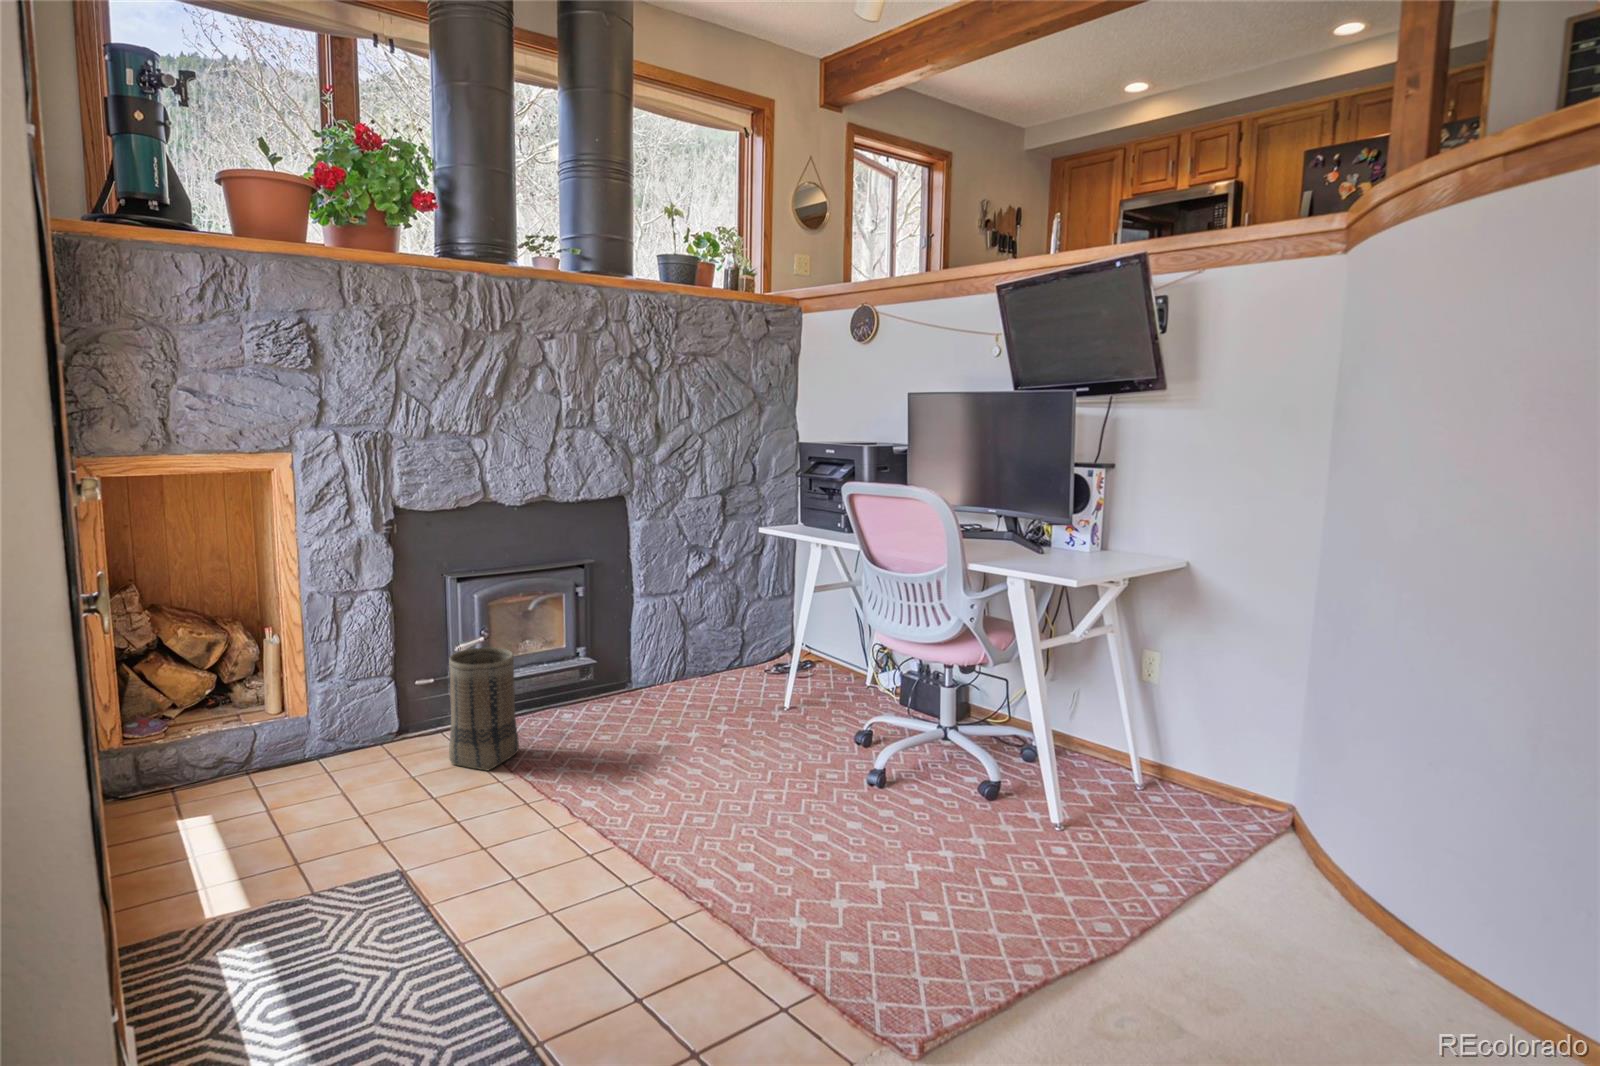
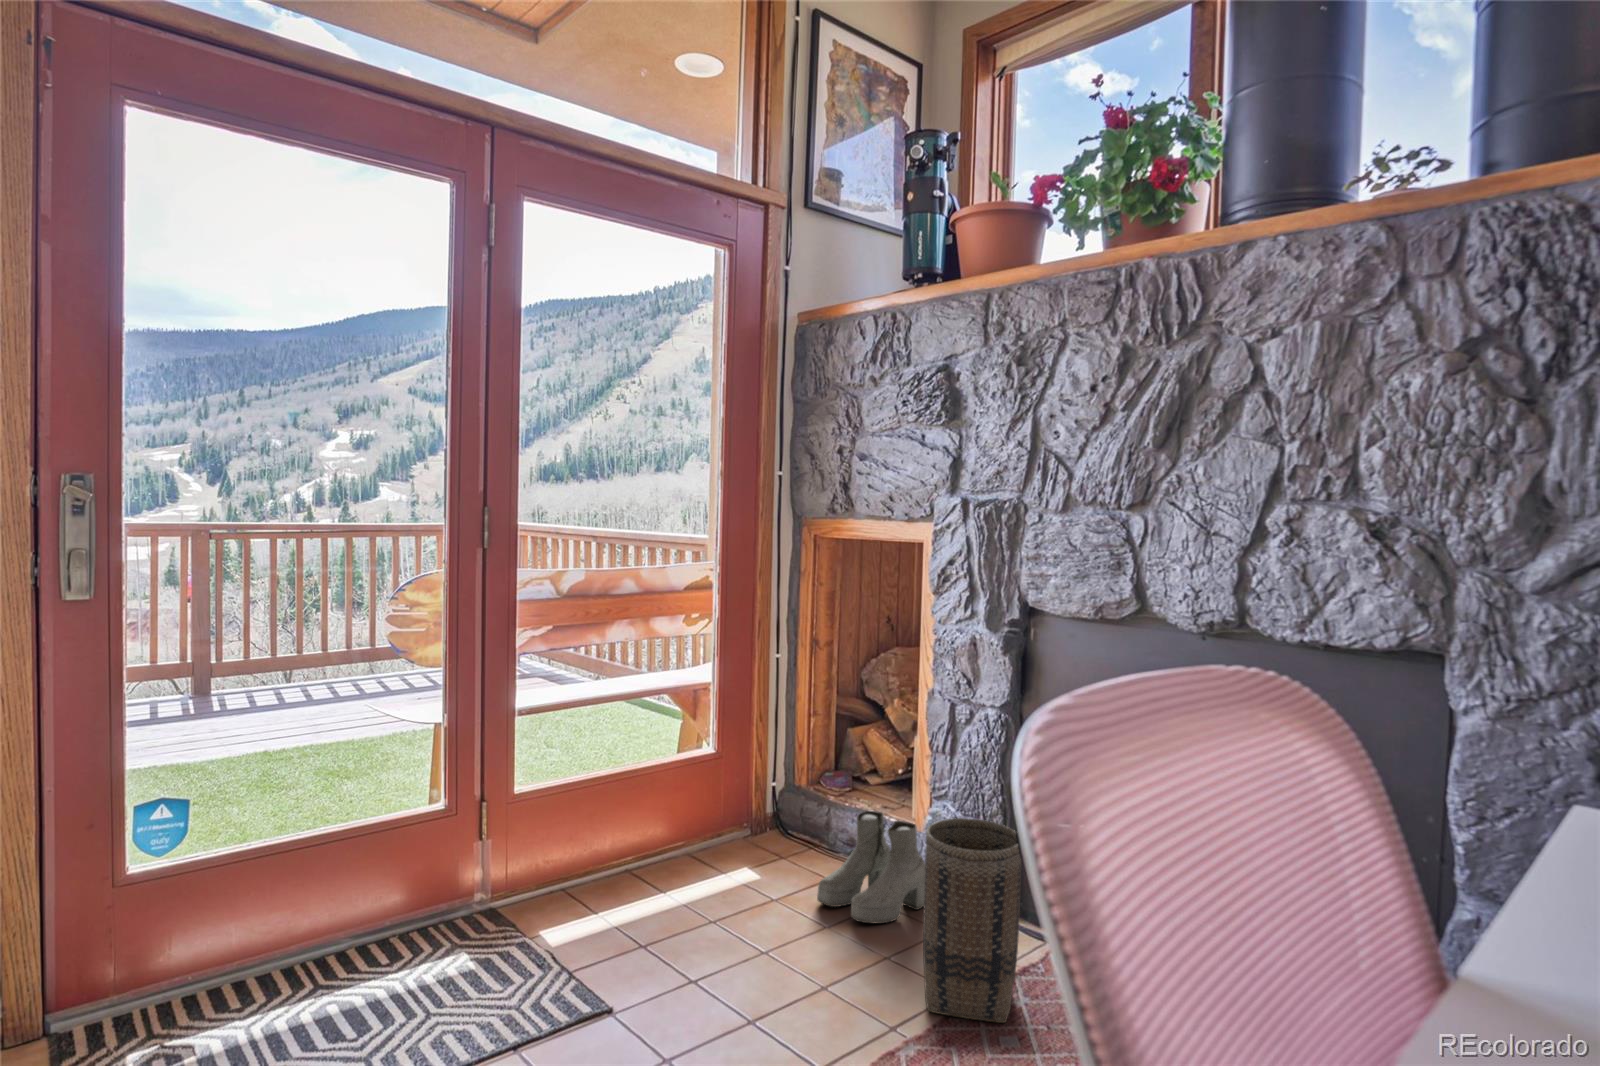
boots: none [287,696,362,788] -> present [817,811,925,924]

